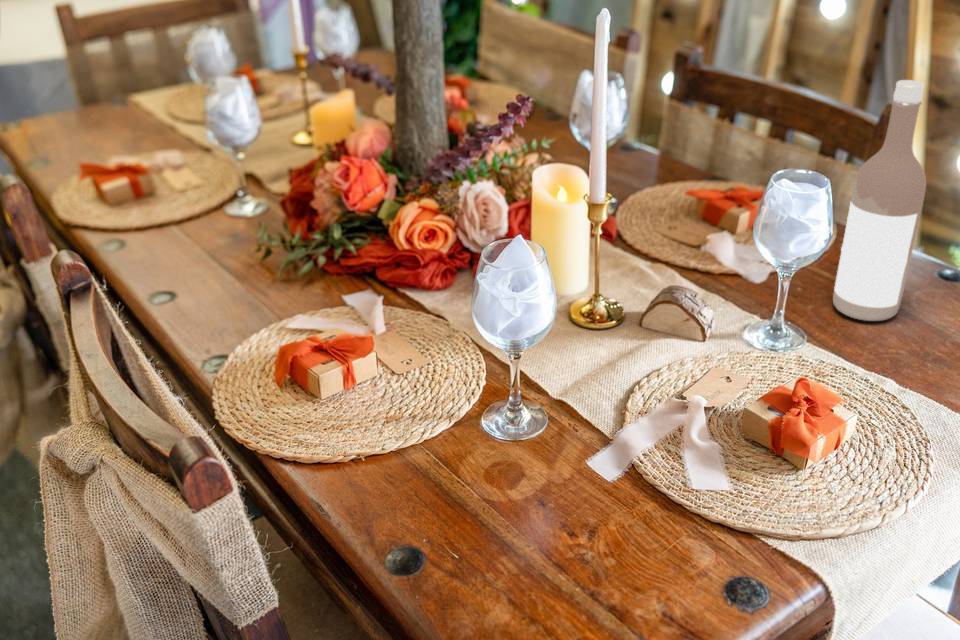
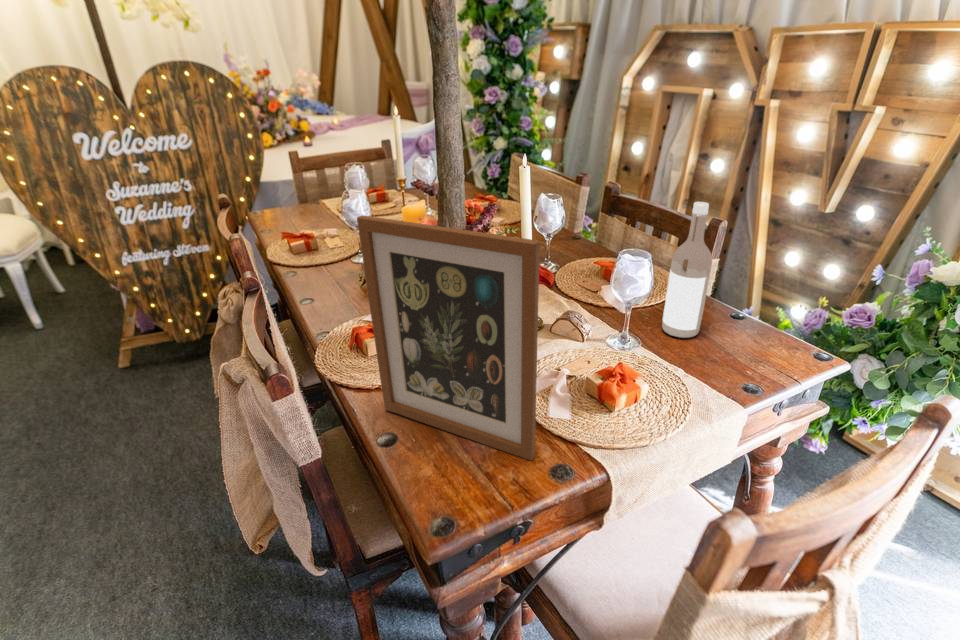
picture frame: none [338,137,732,576] -> present [357,215,540,461]

